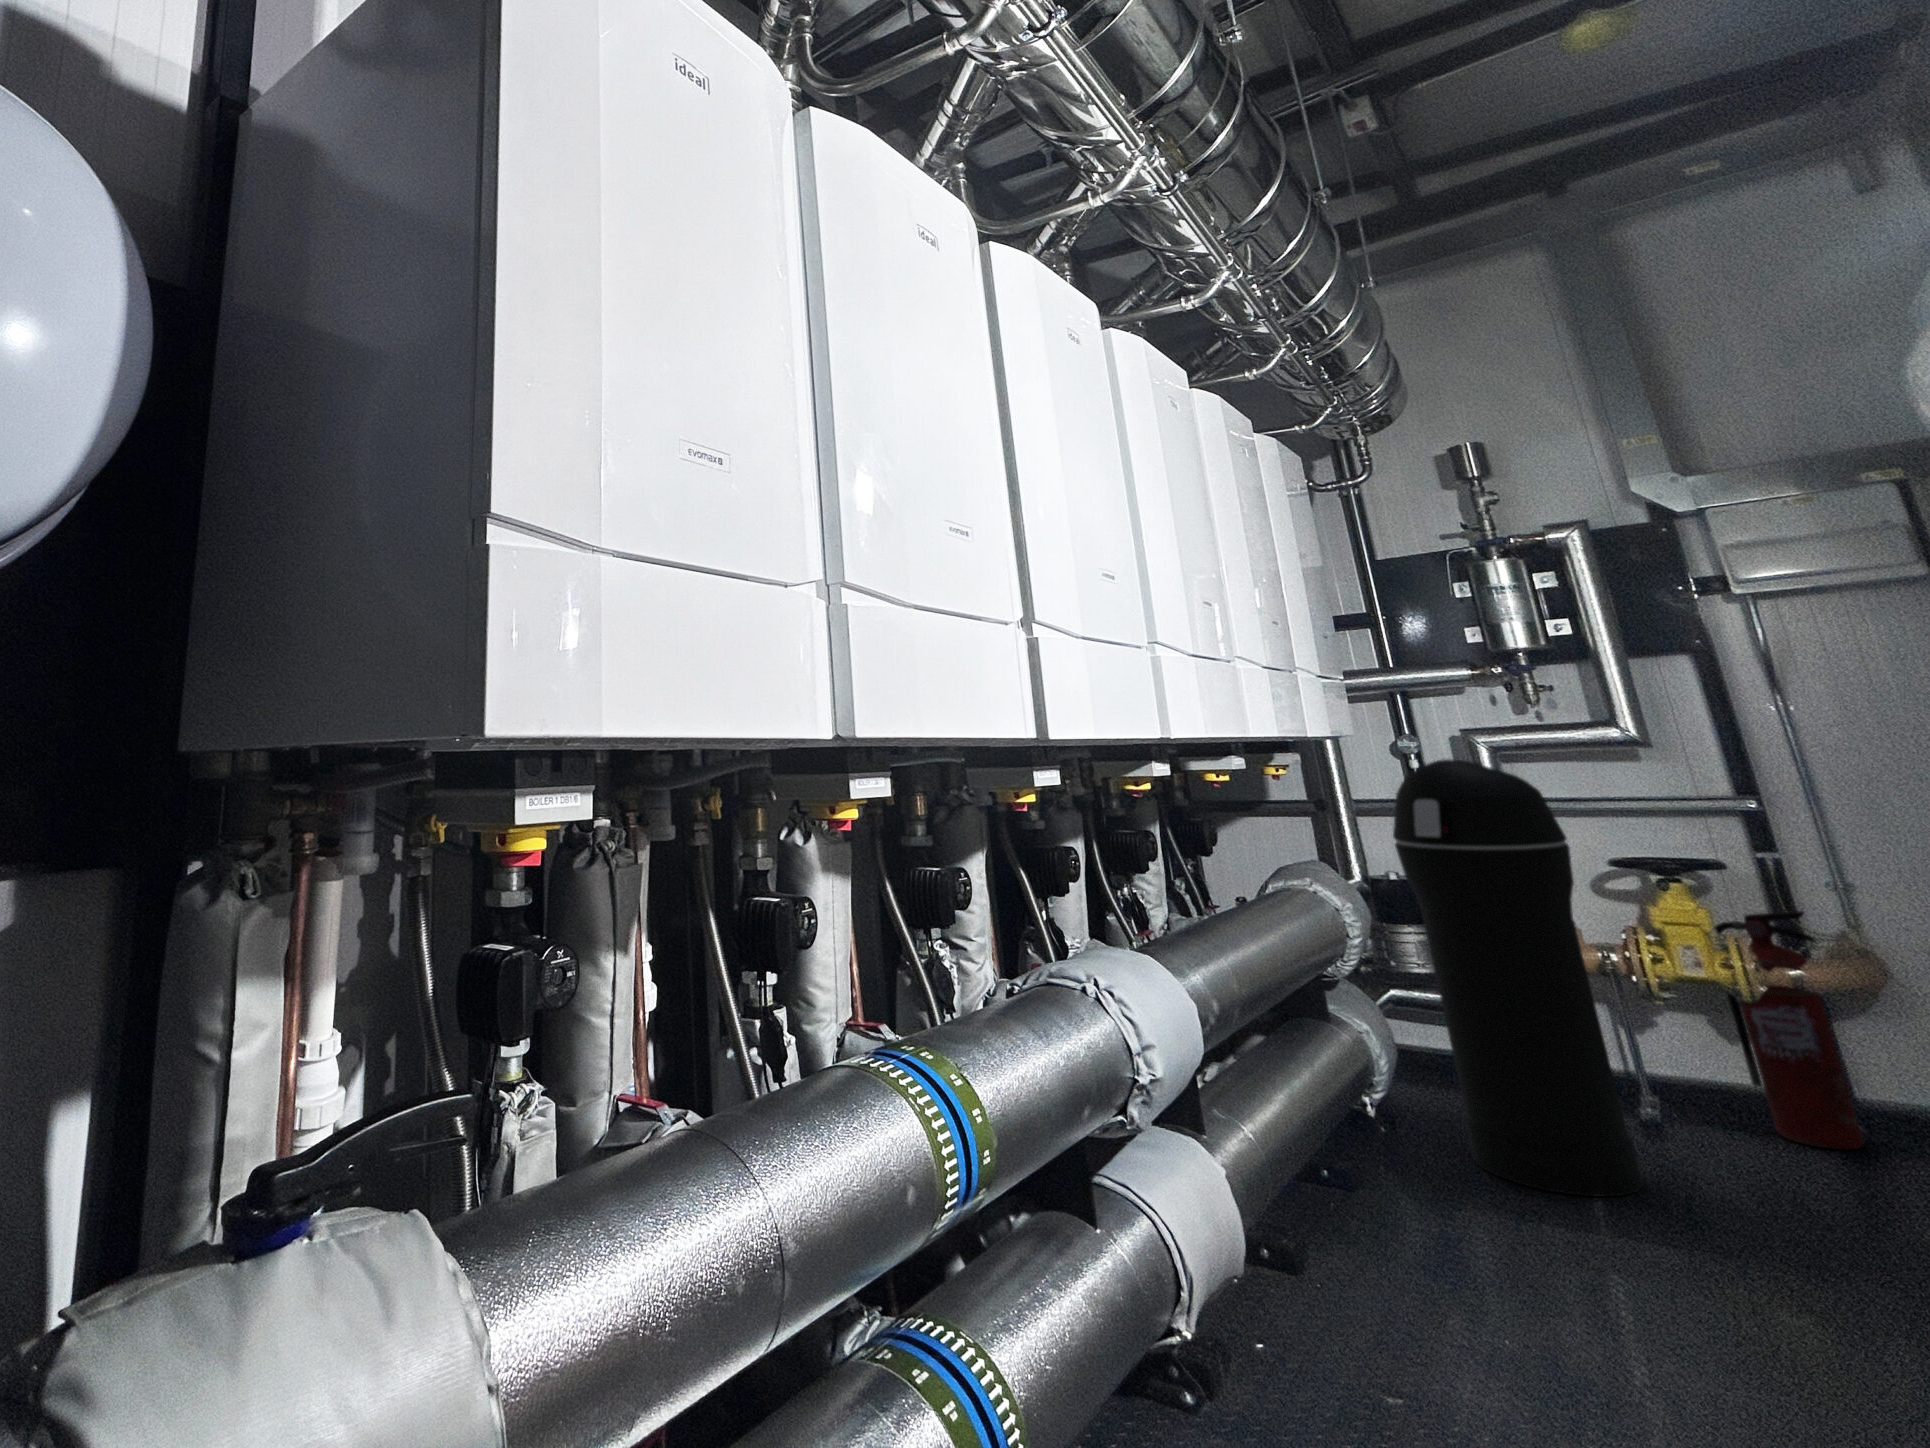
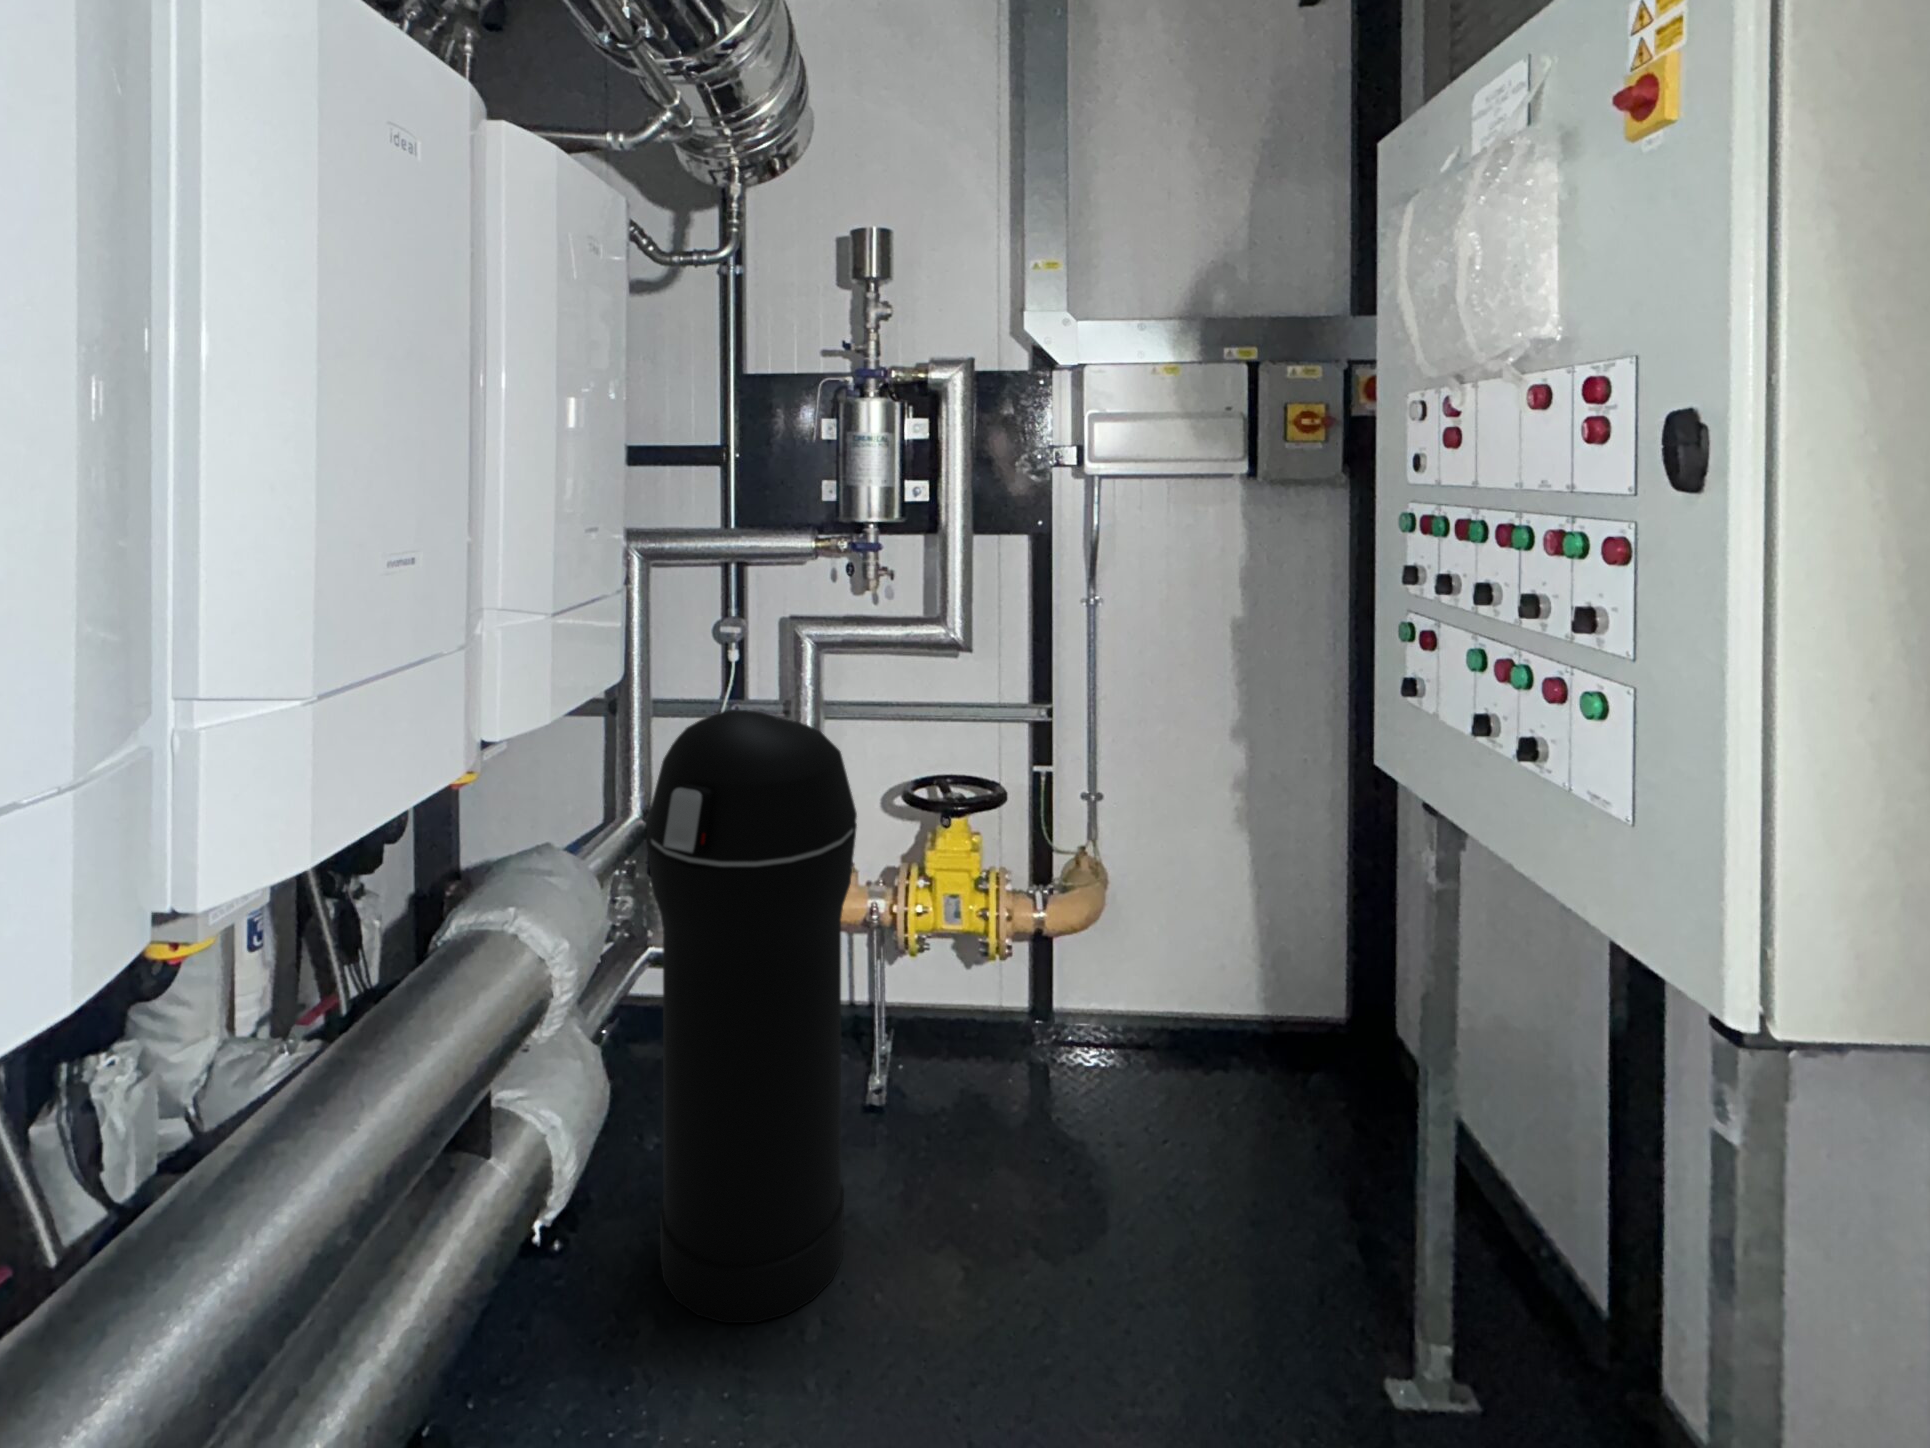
fire extinguisher: present [1712,911,1864,1150] -> none [971,841,1065,1096]

